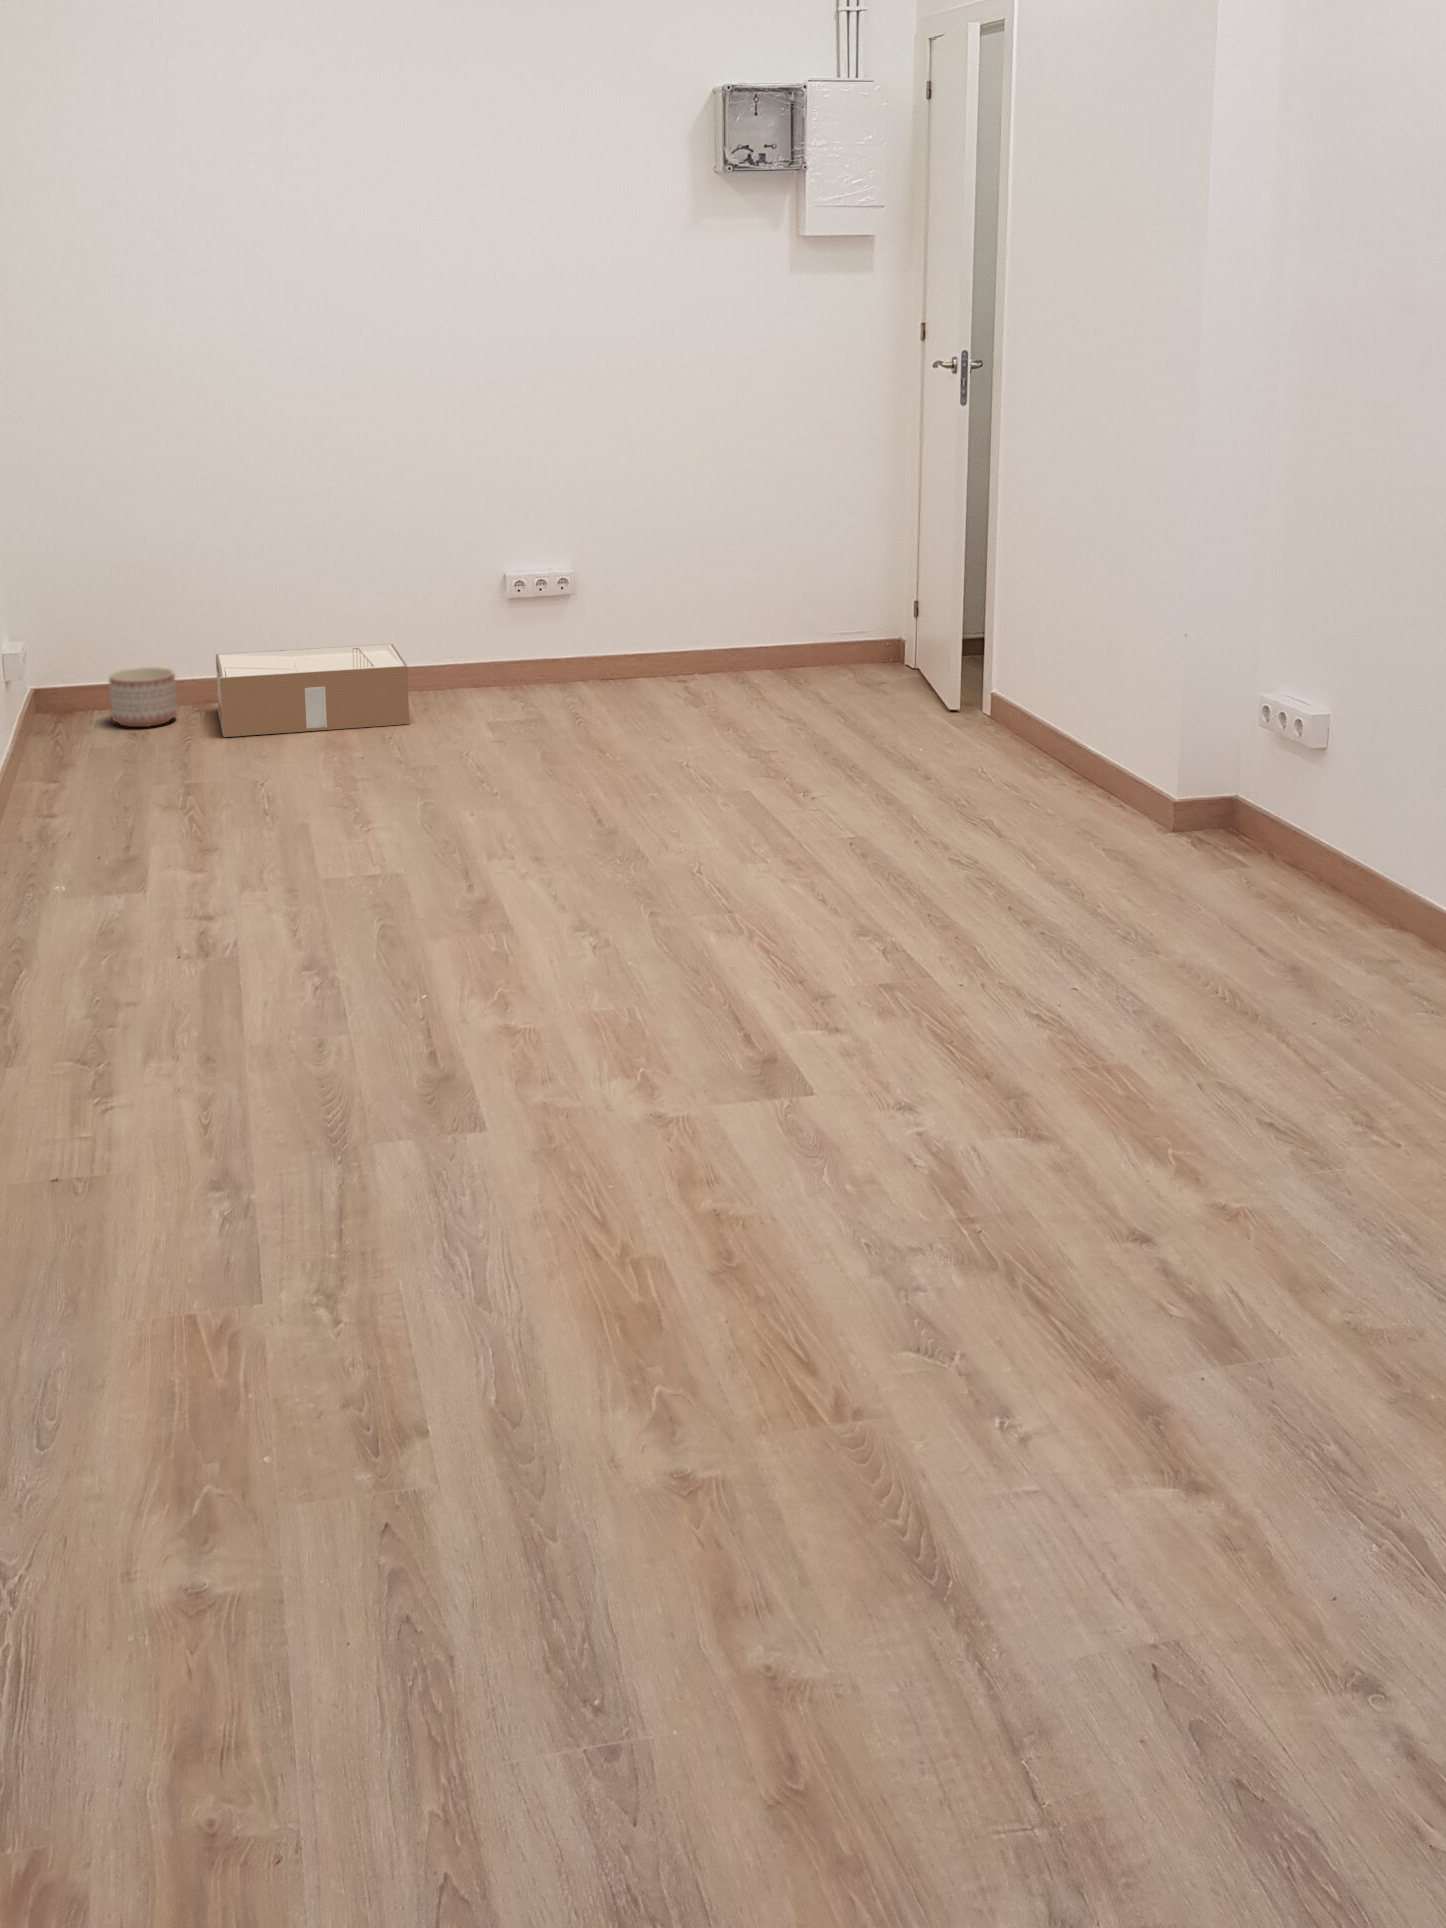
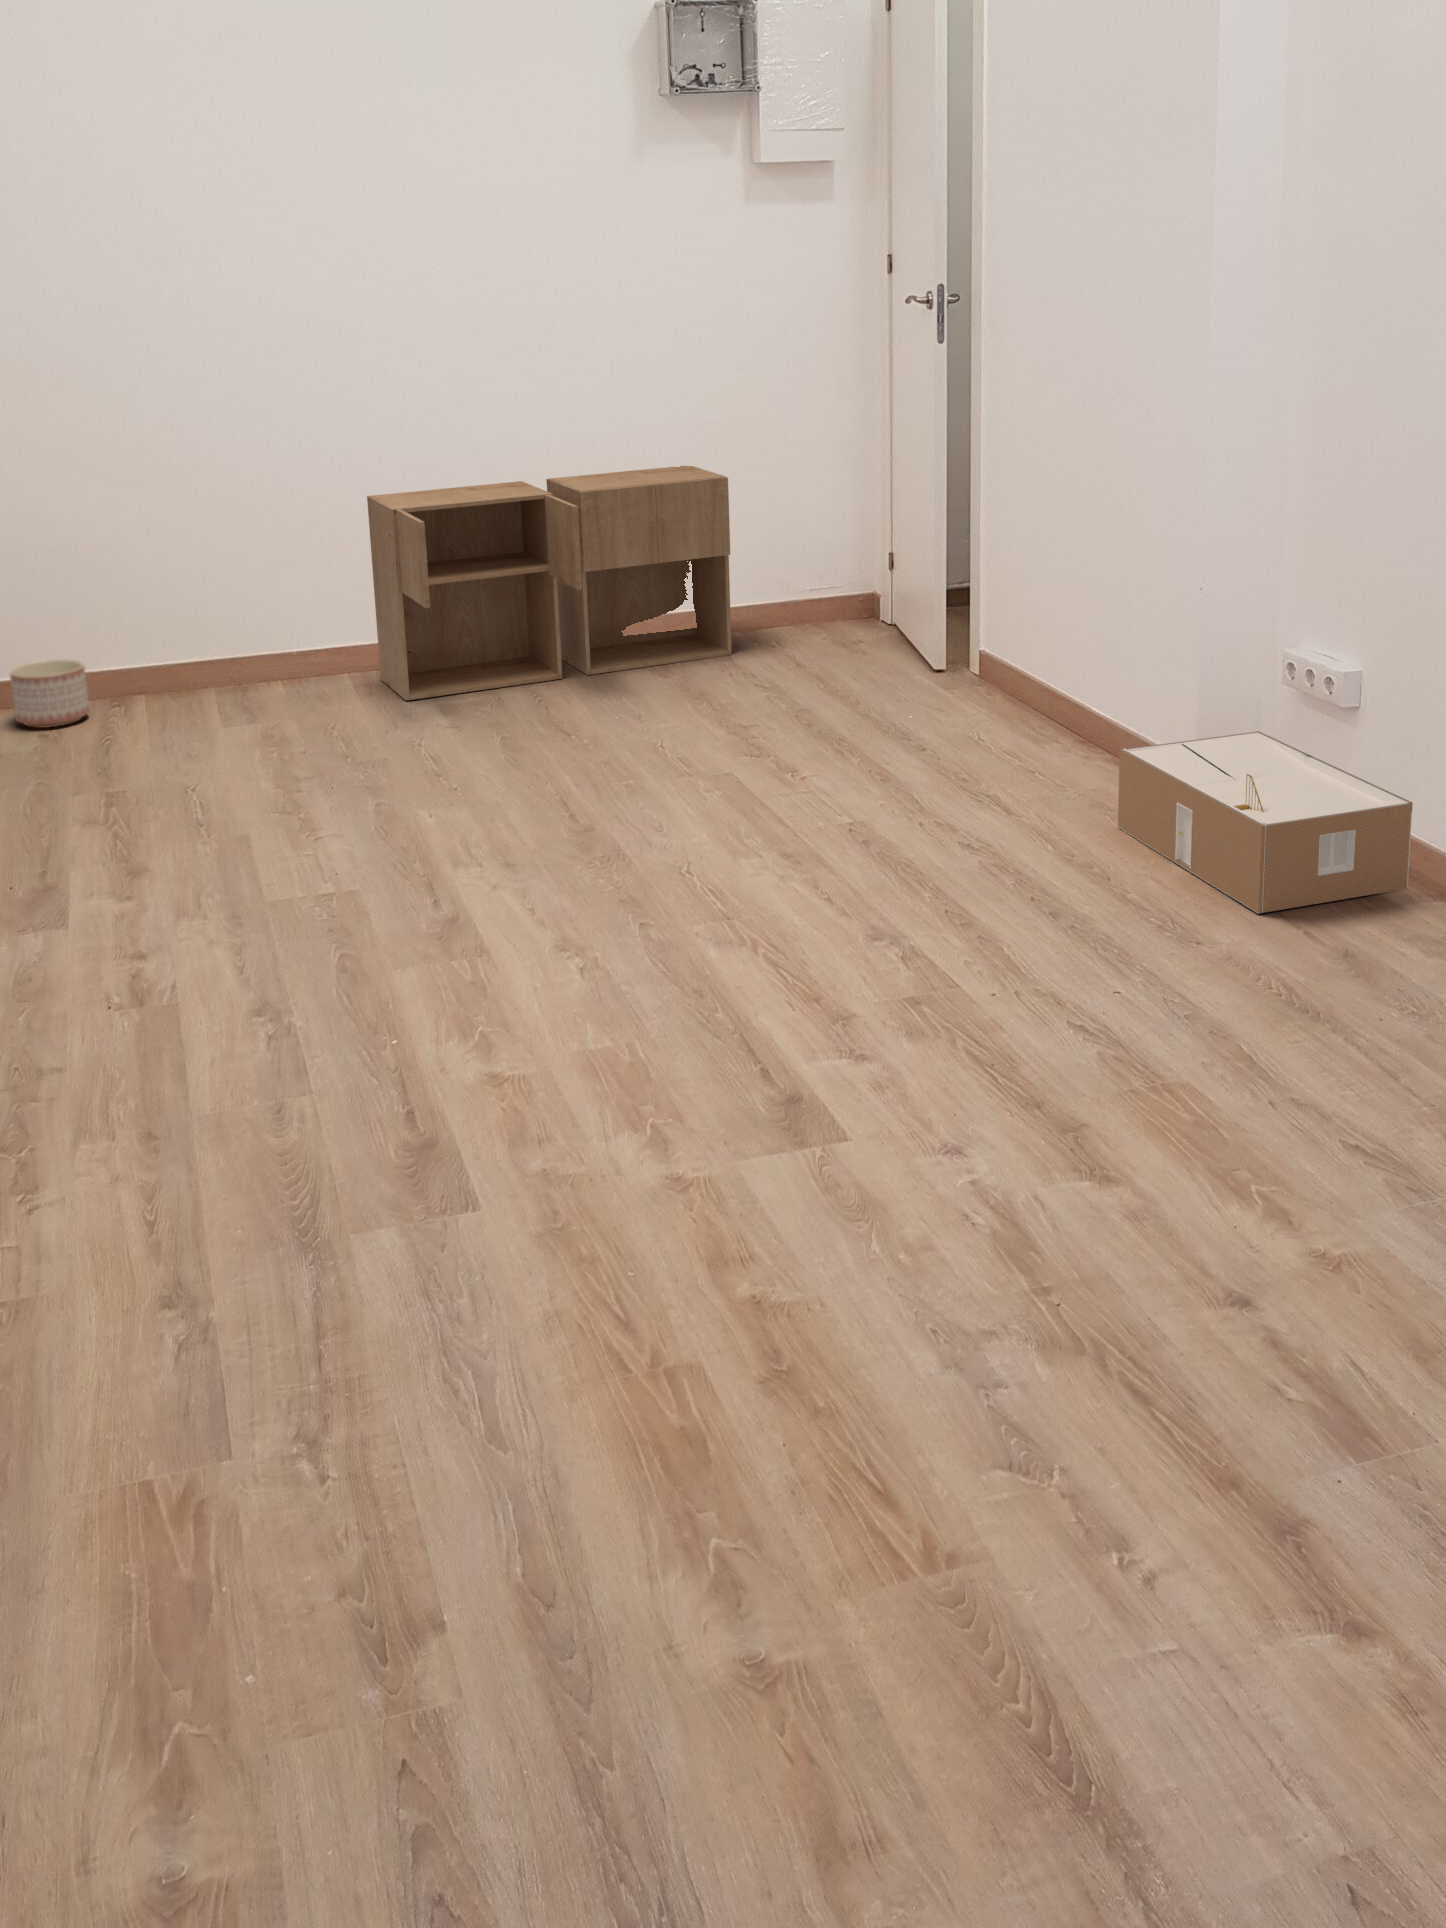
storage cabinet: none [433,513,763,717] -> present [367,466,732,701]
cardboard box: present [216,644,409,737] -> present [1118,731,1413,914]

